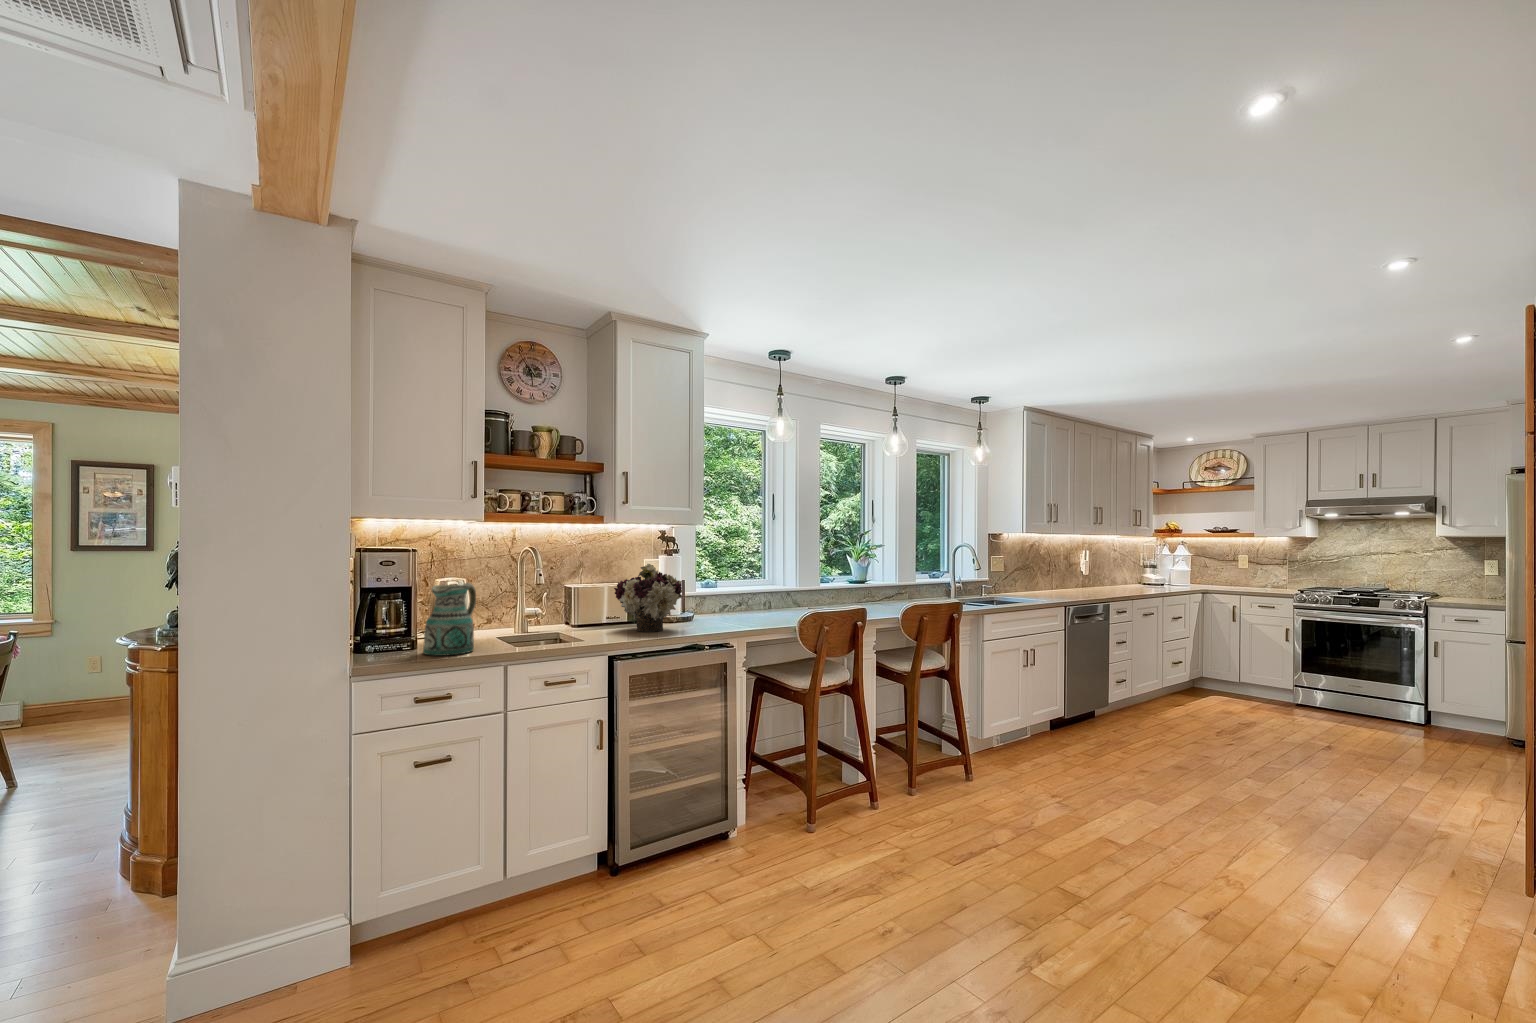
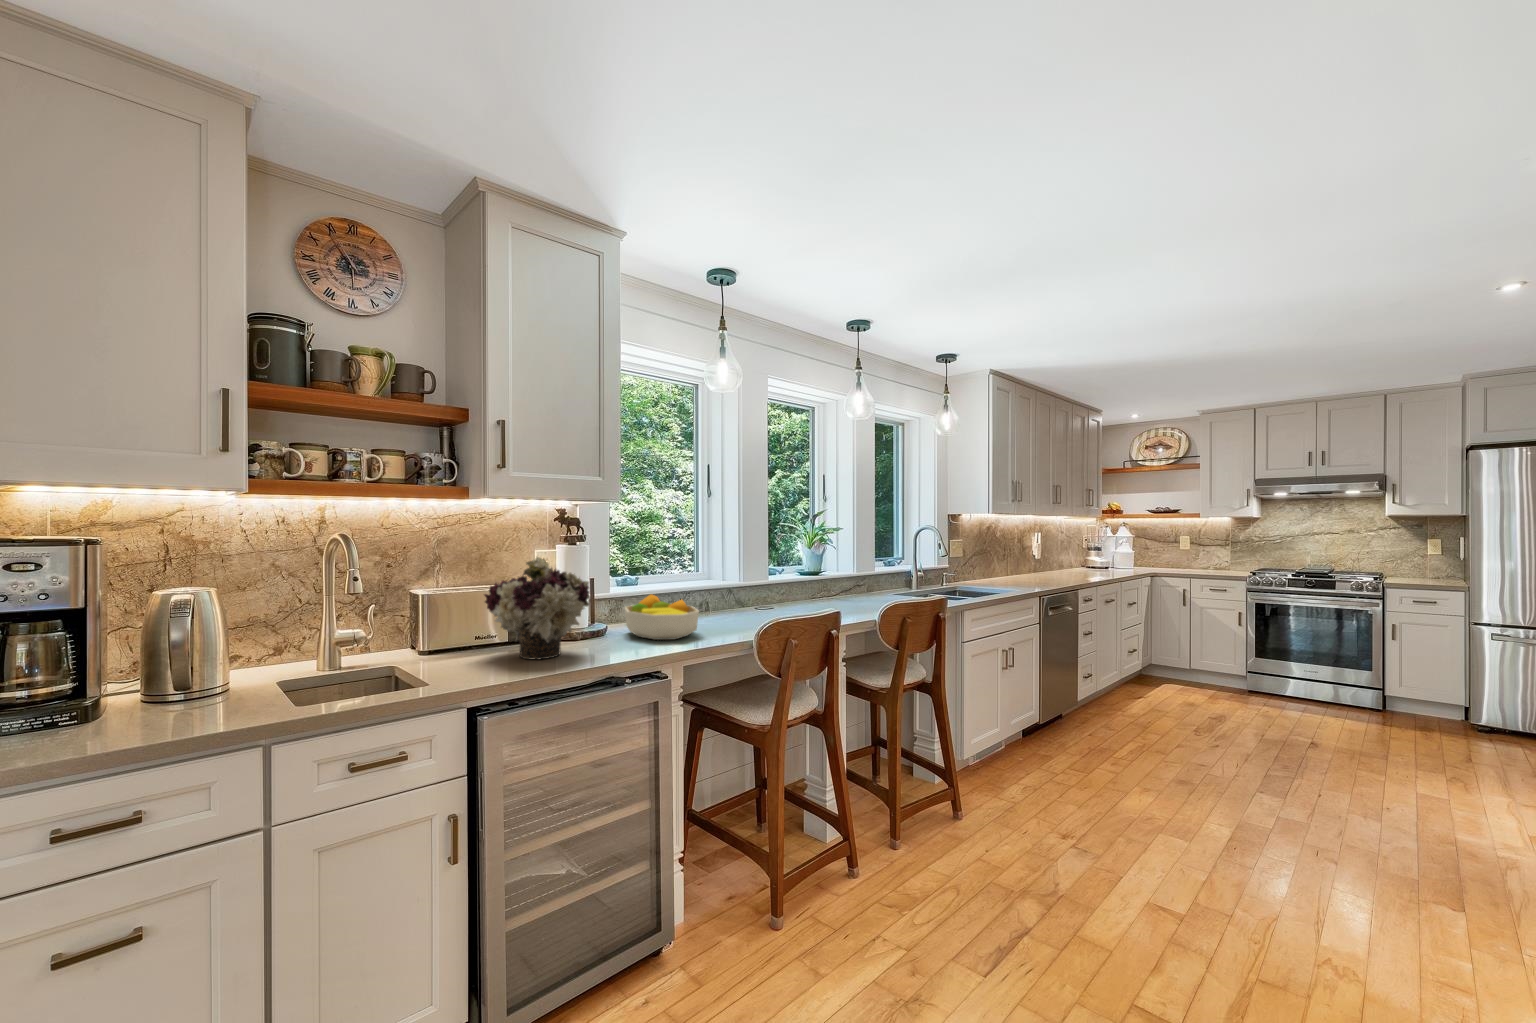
ceramic pitcher: present [423,583,476,656] -> none [89,597,220,739]
fruit bowl: none [706,593,758,624] -> present [625,594,699,640]

